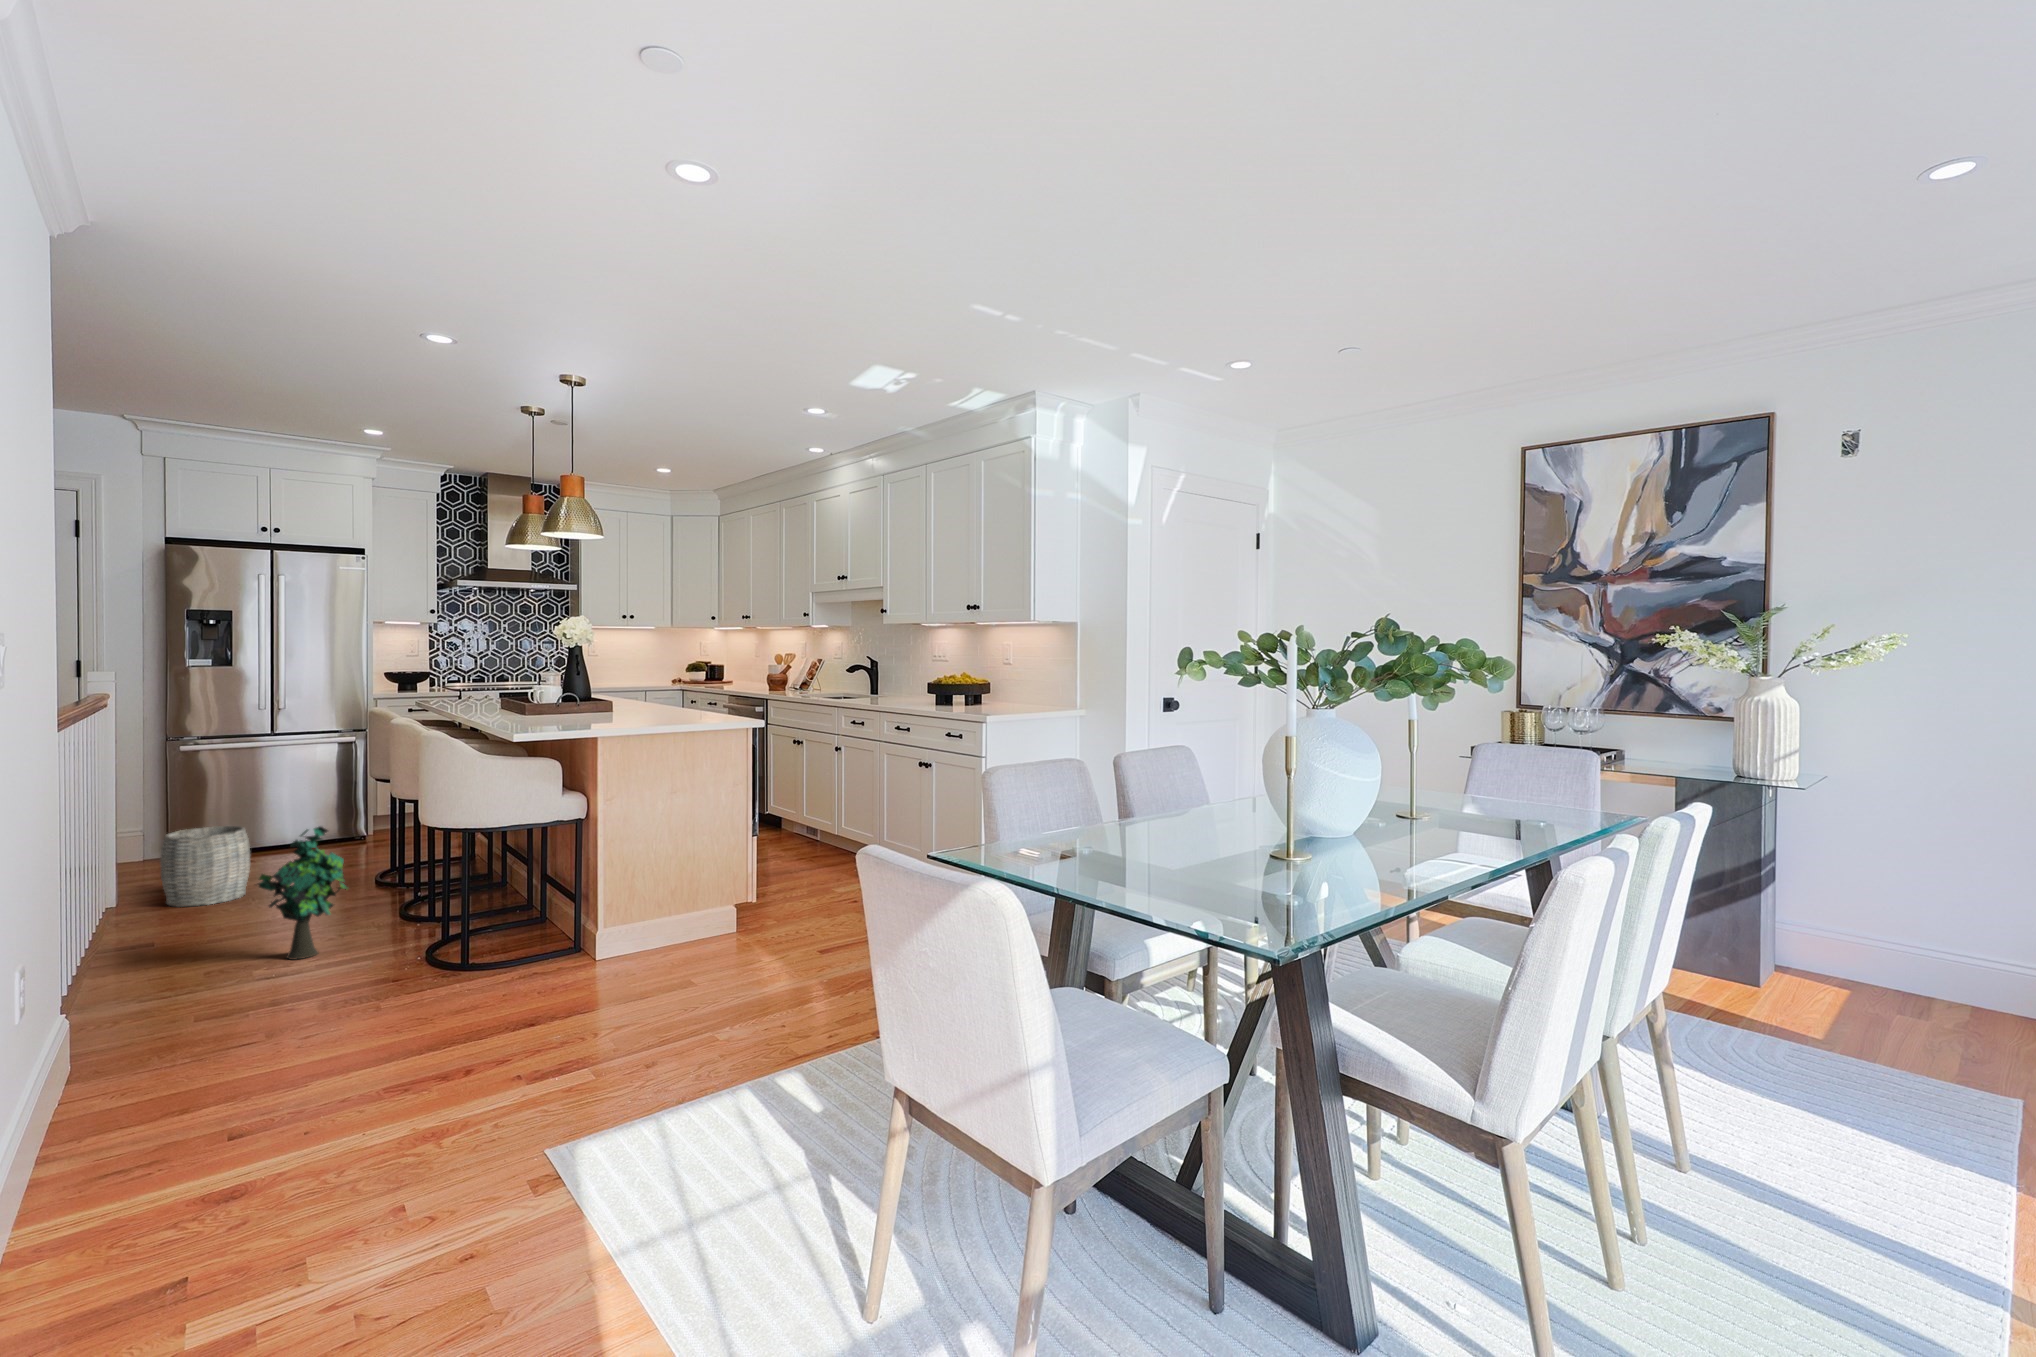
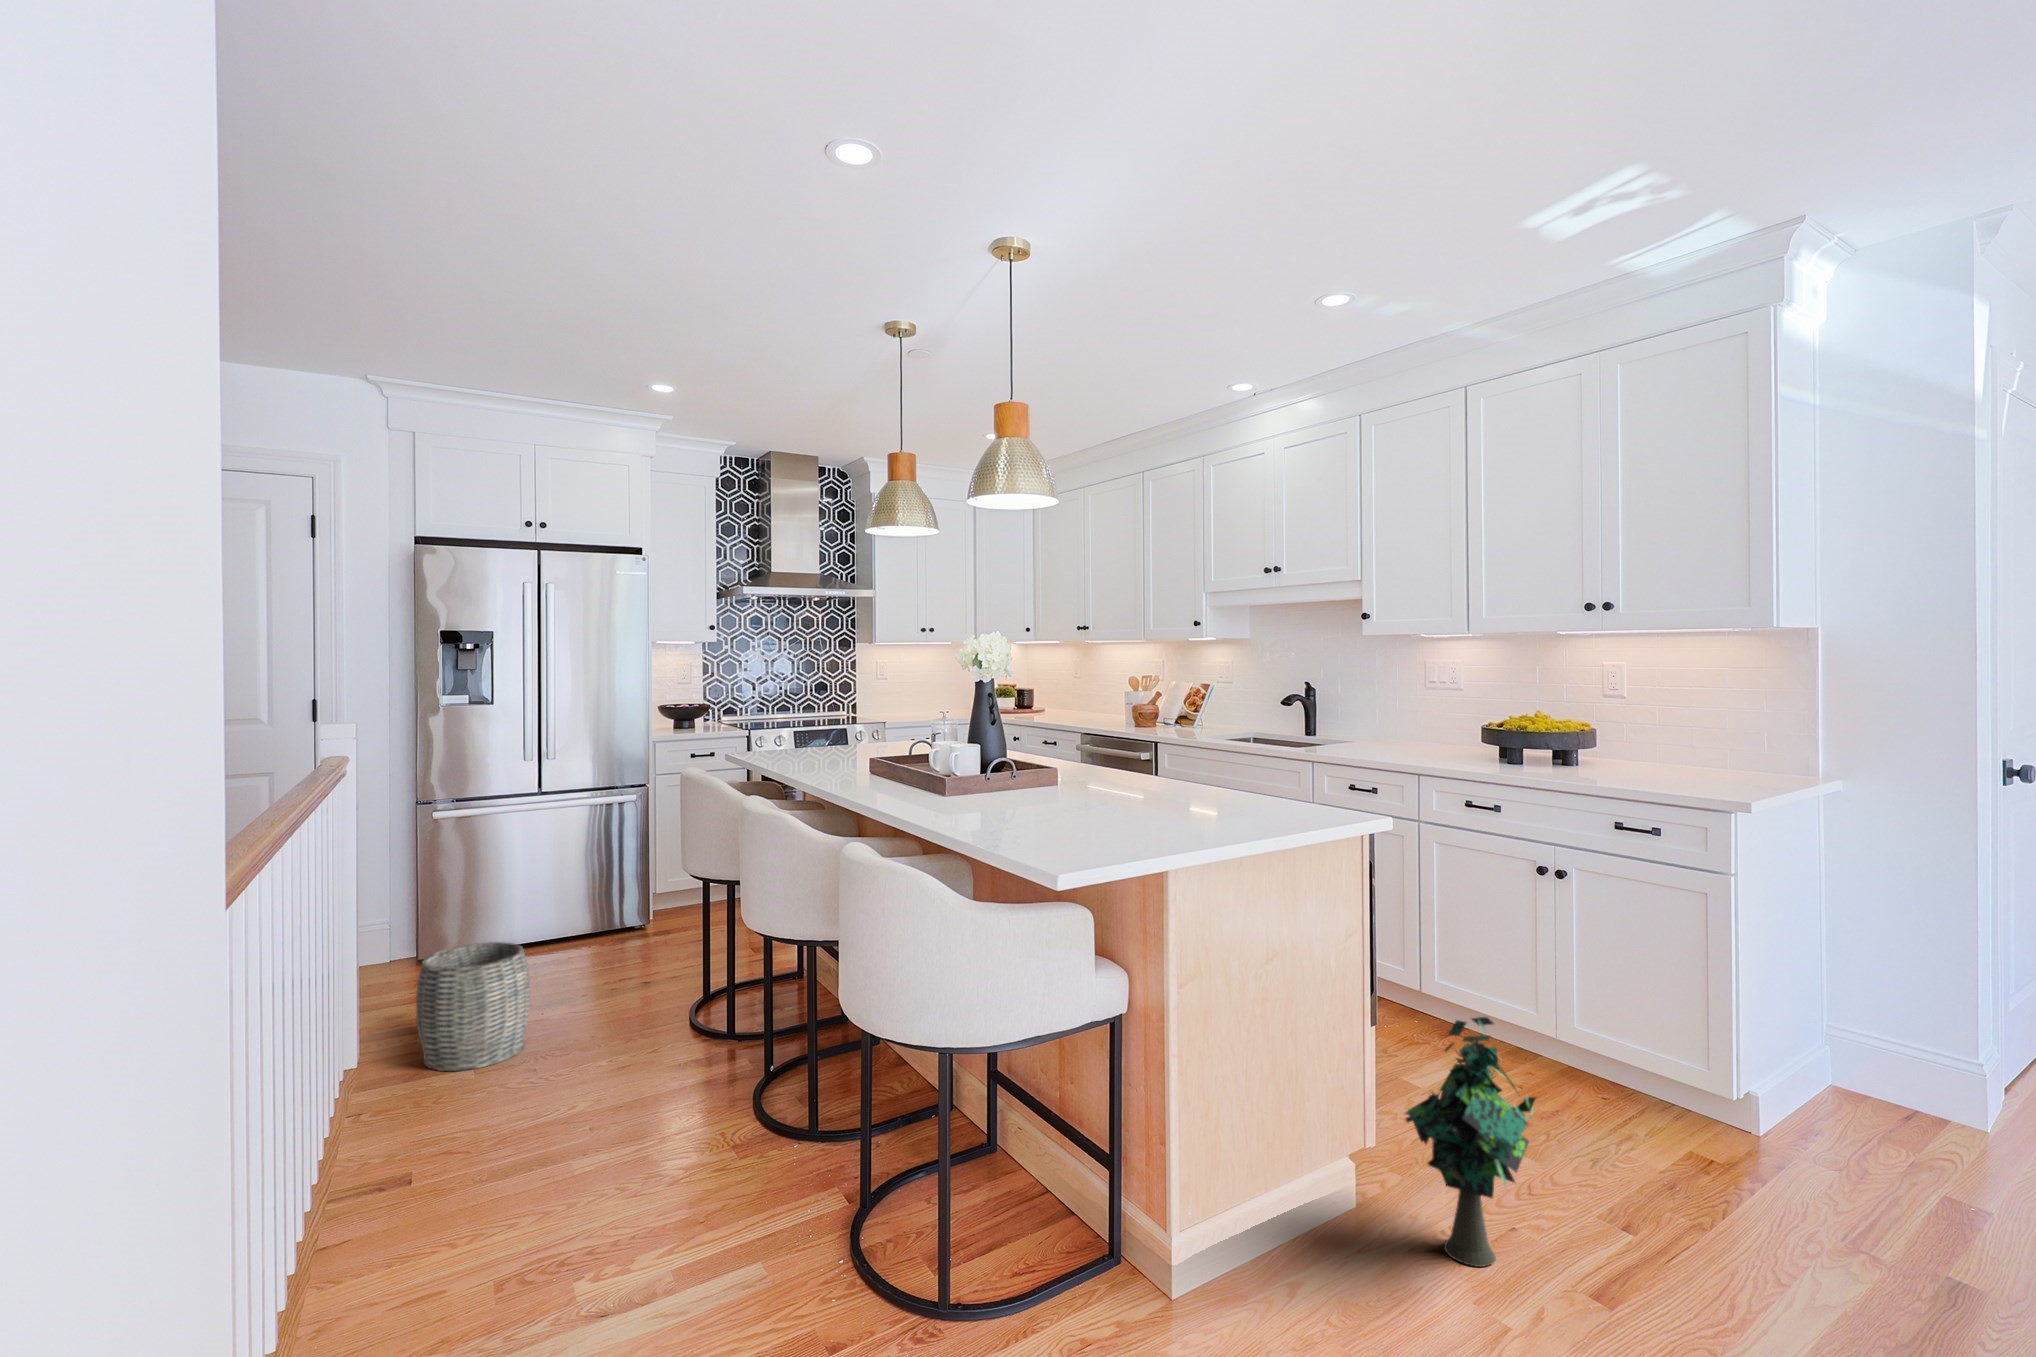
decorative plant: present [258,827,348,960] -> present [1405,1017,1536,1267]

